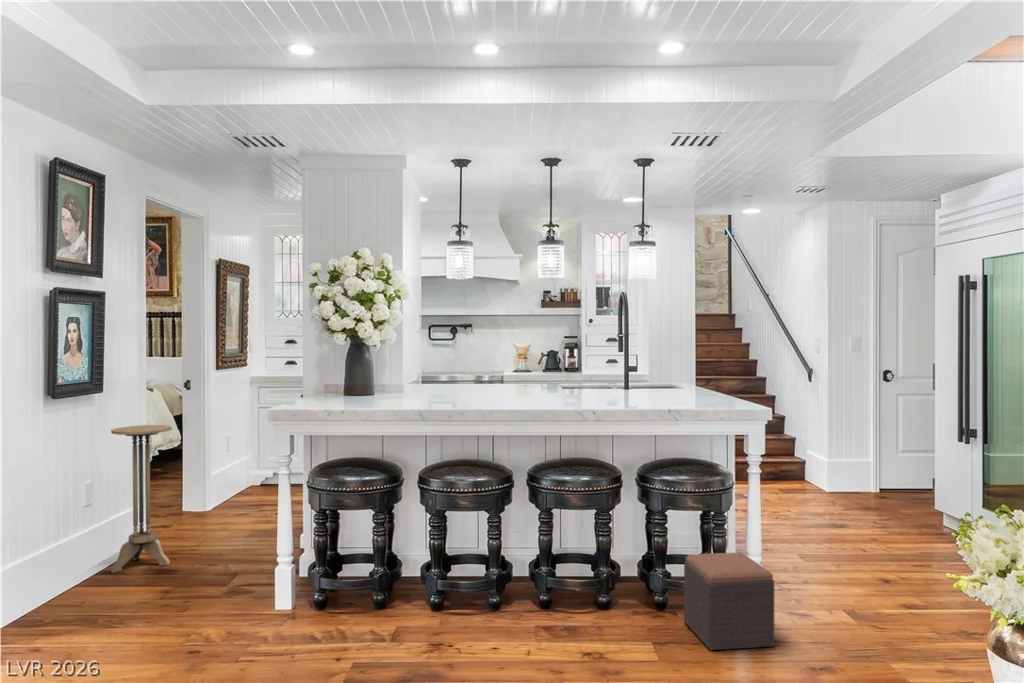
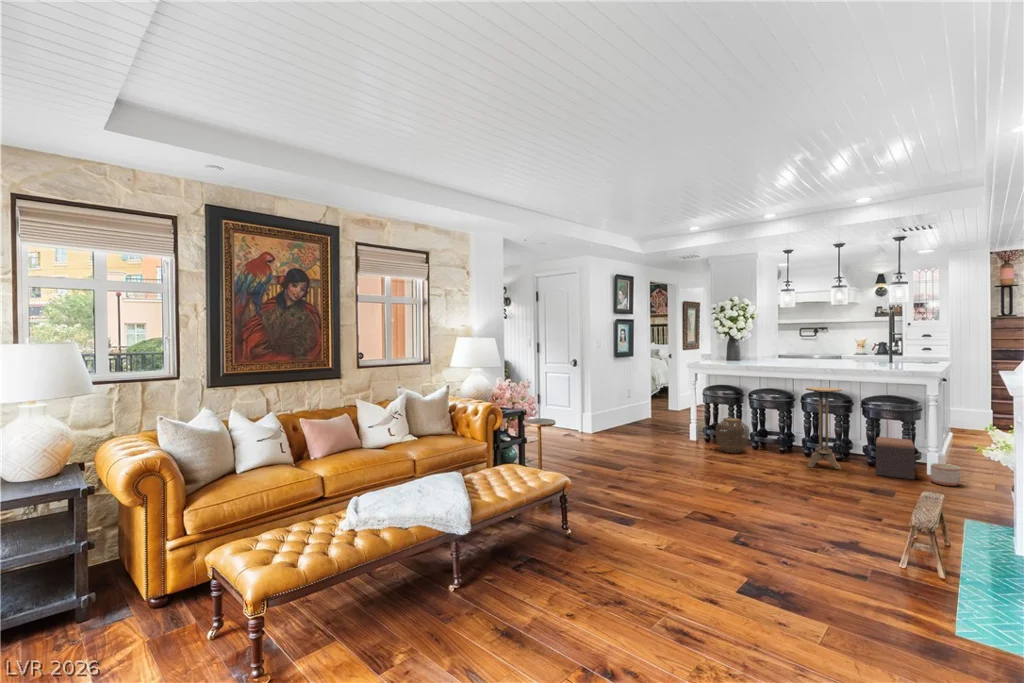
side table: present [110,425,172,573] -> present [806,387,841,469]
woven basket: none [345,547,427,645] -> present [716,418,749,453]
planter: none [796,599,848,652] -> present [931,463,960,486]

